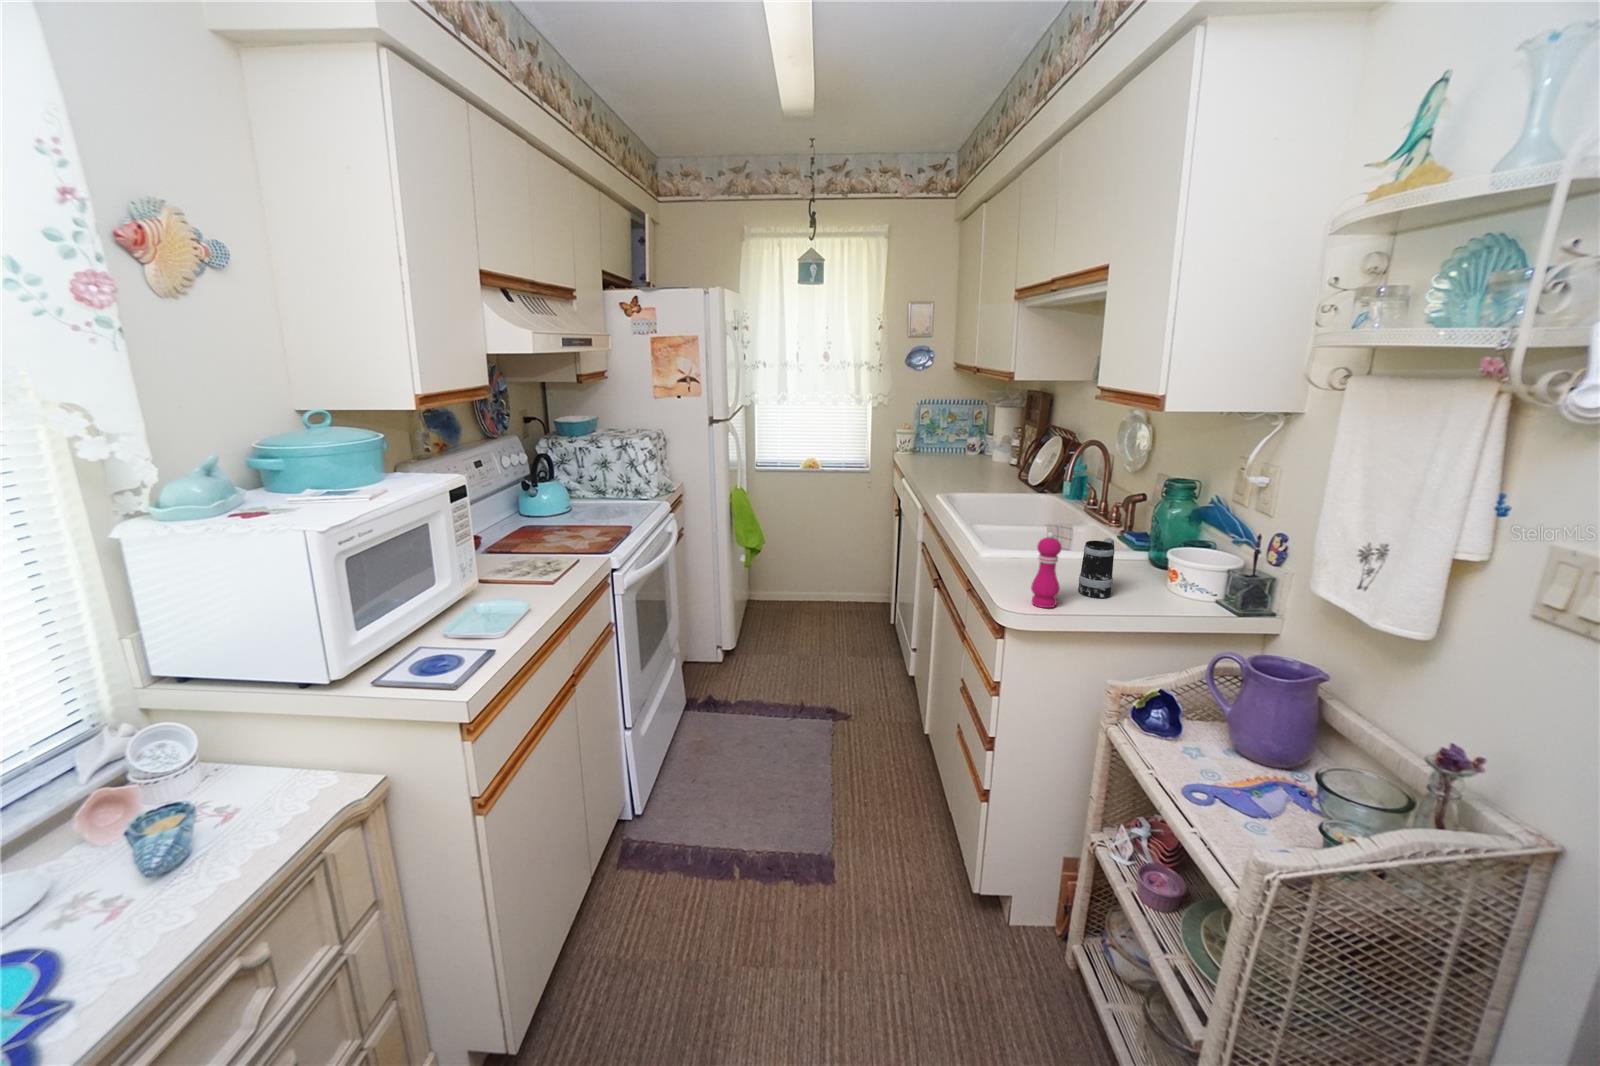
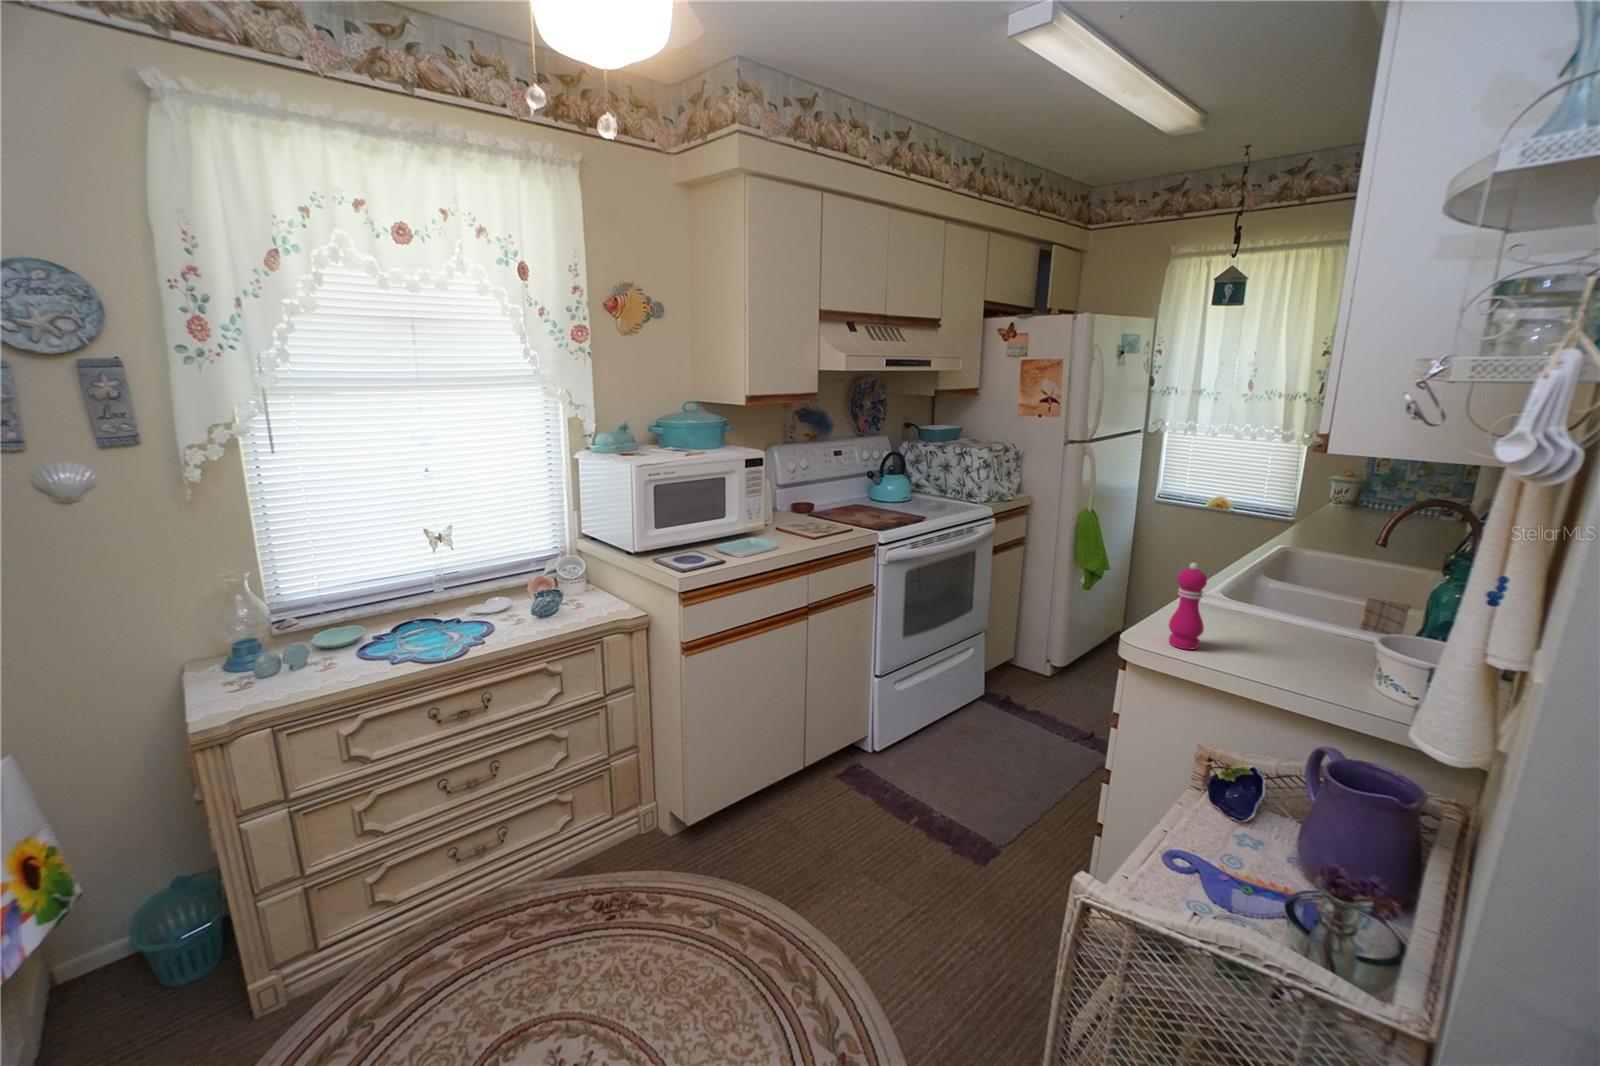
mug: present [1078,538,1115,598] -> none [1262,591,1332,664]

